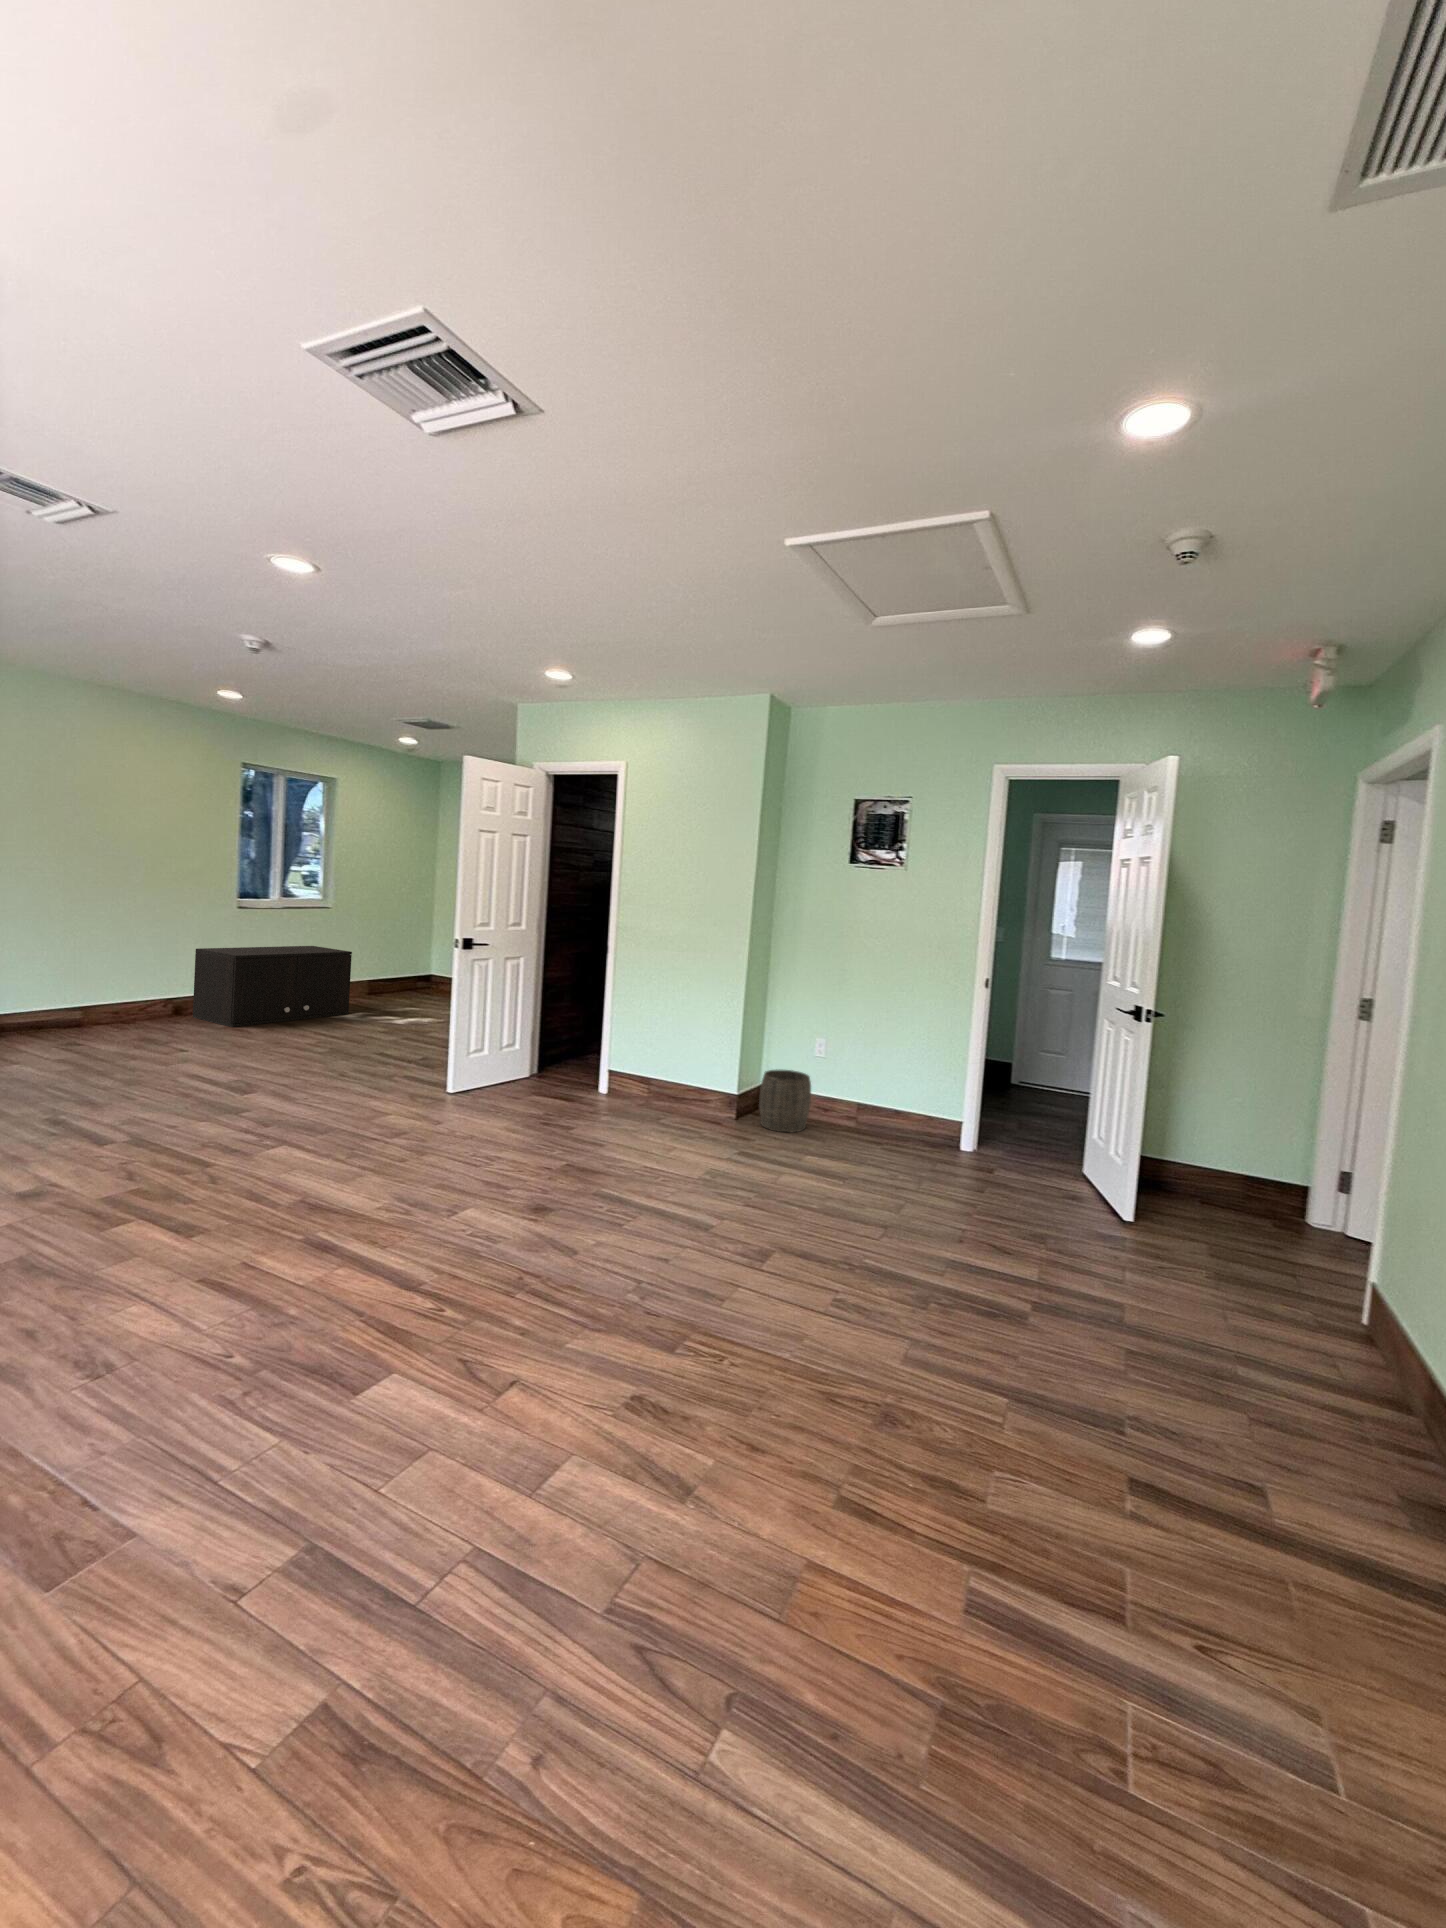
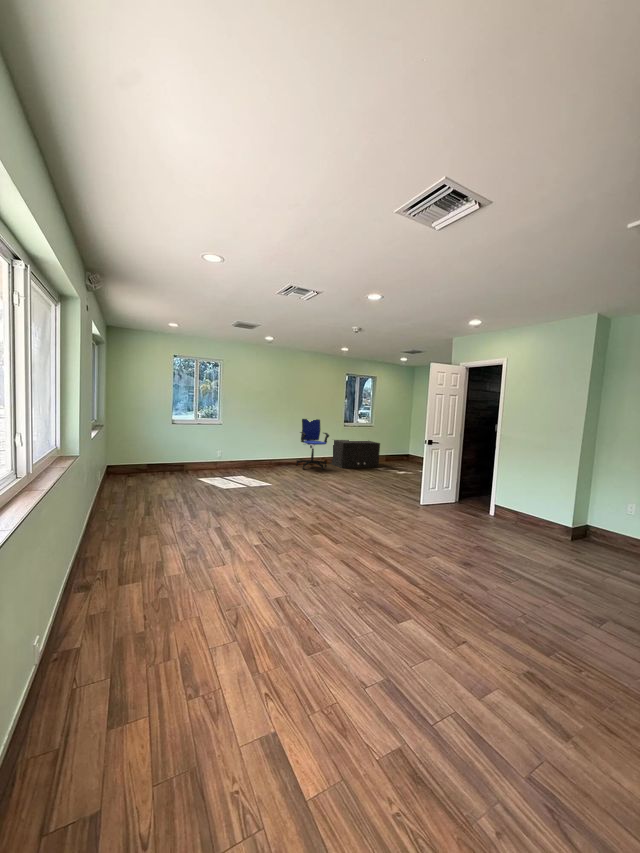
office chair: none [57,888,185,1043] -> present [296,419,329,470]
woven basket: present [759,1070,811,1132] -> none [588,519,628,558]

